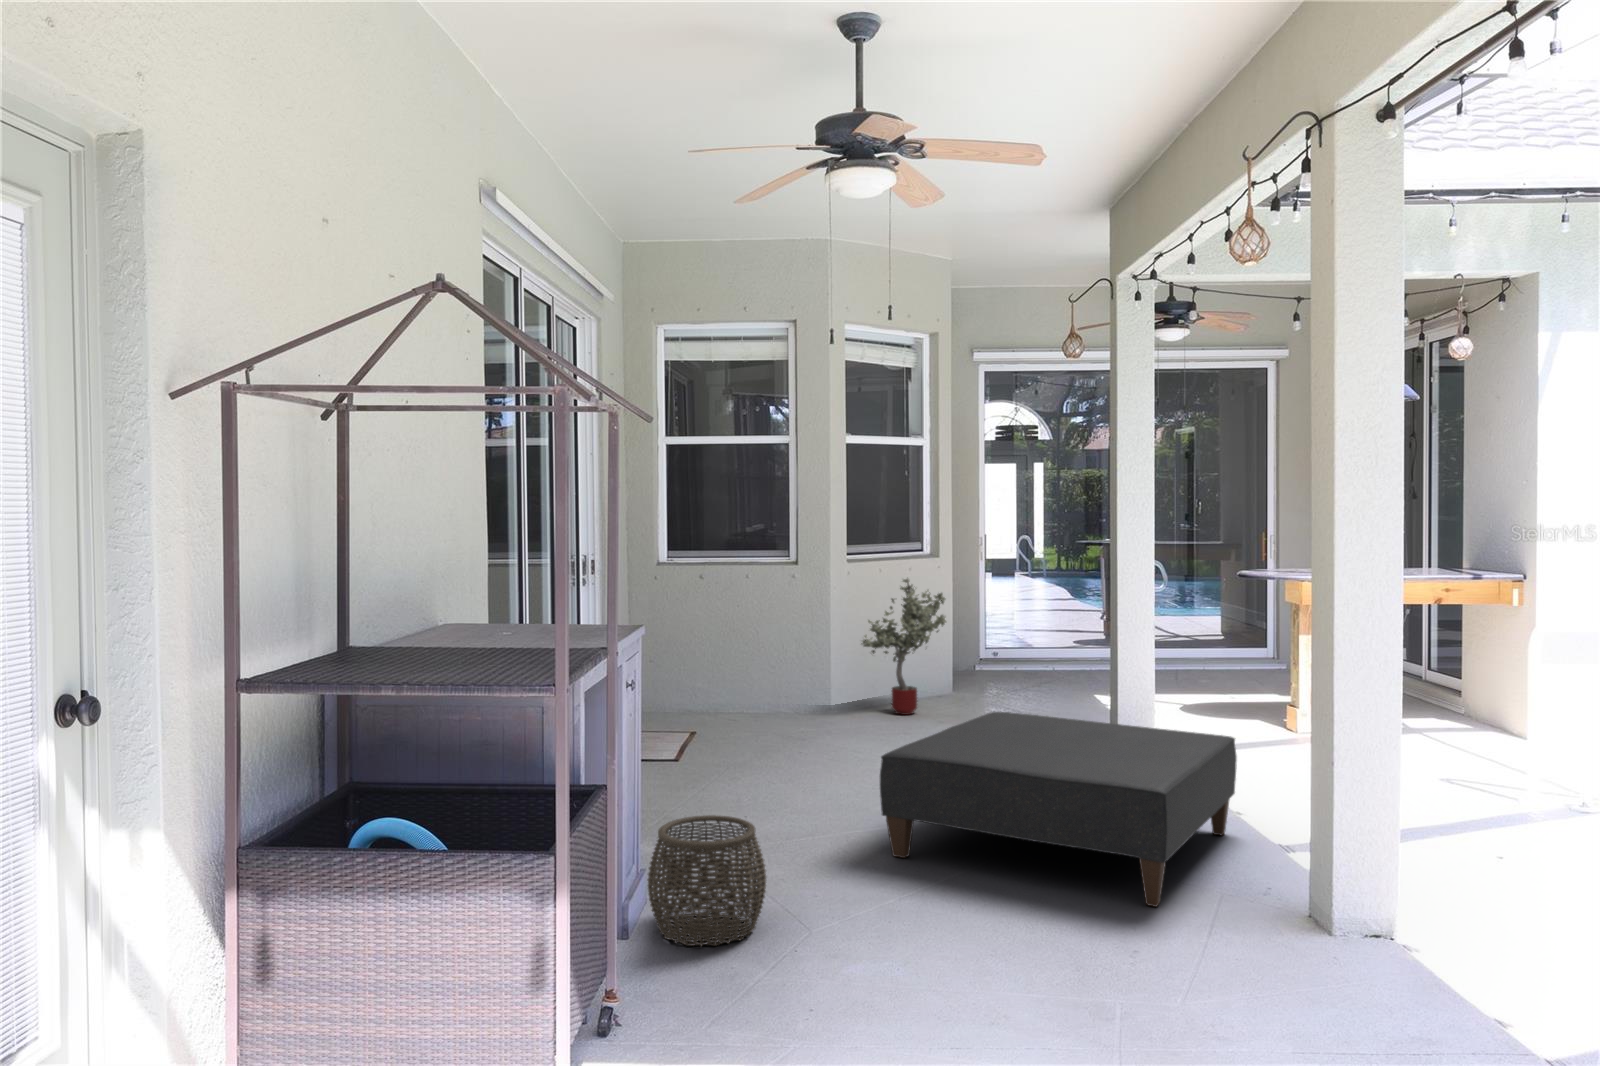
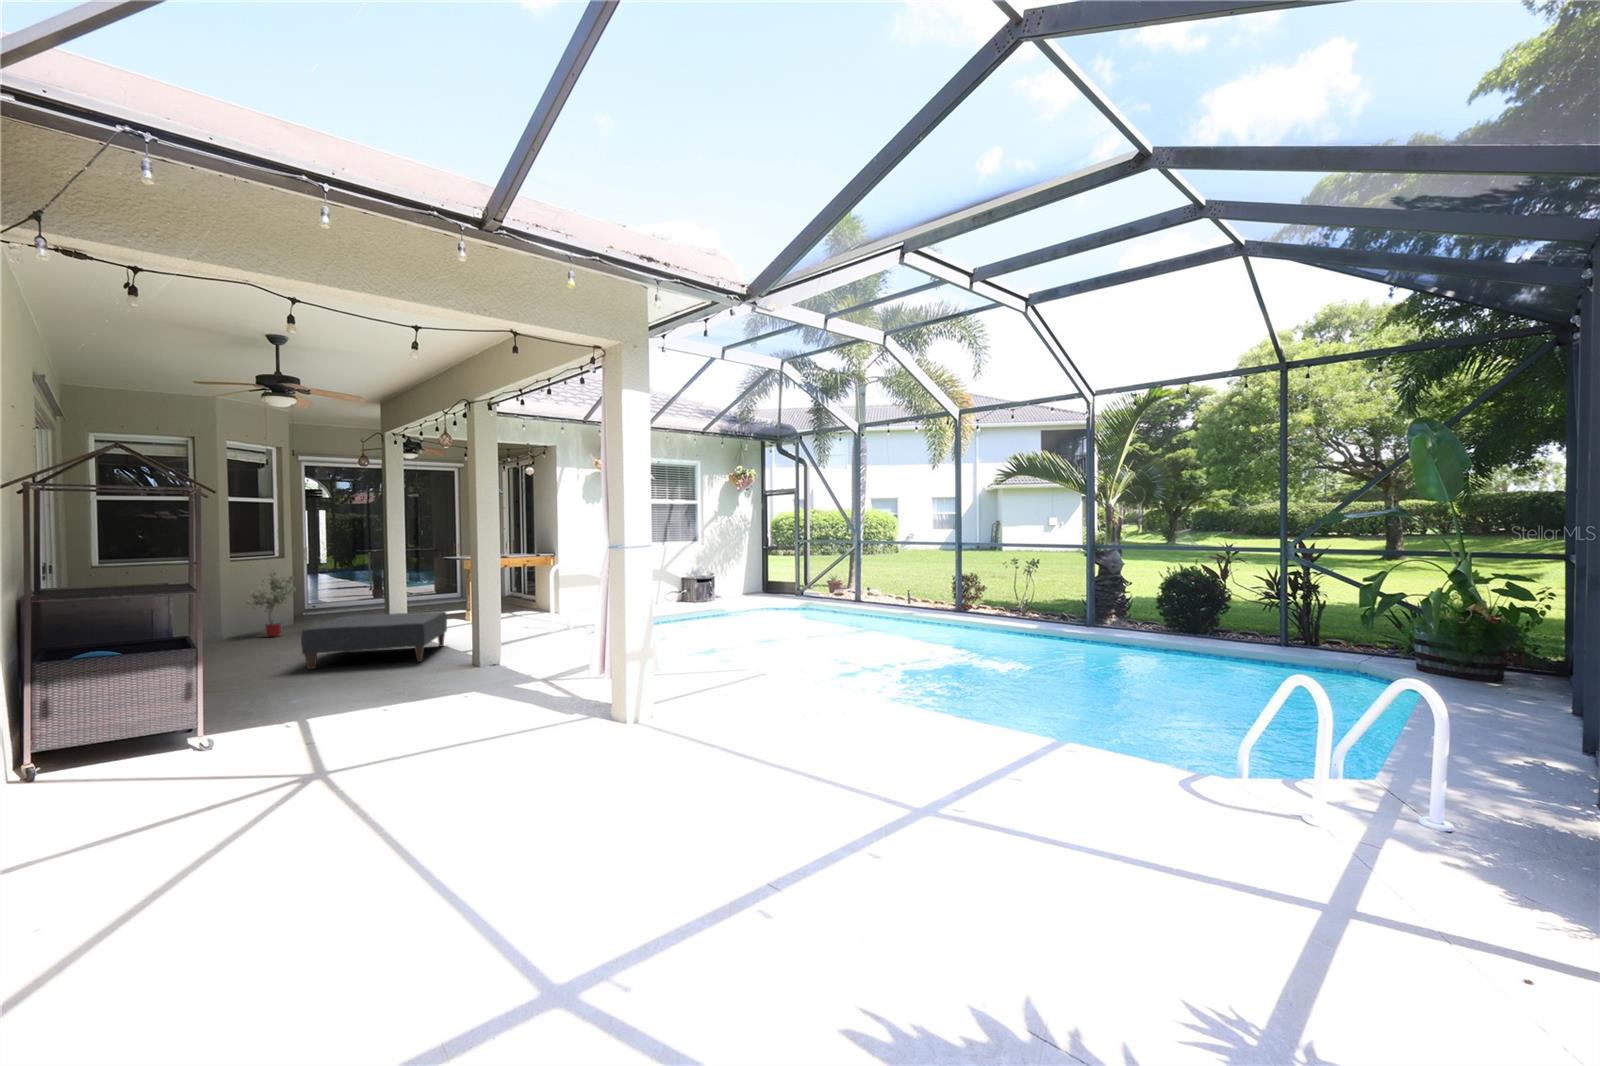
woven basket: present [648,815,766,946] -> none [210,652,268,698]

